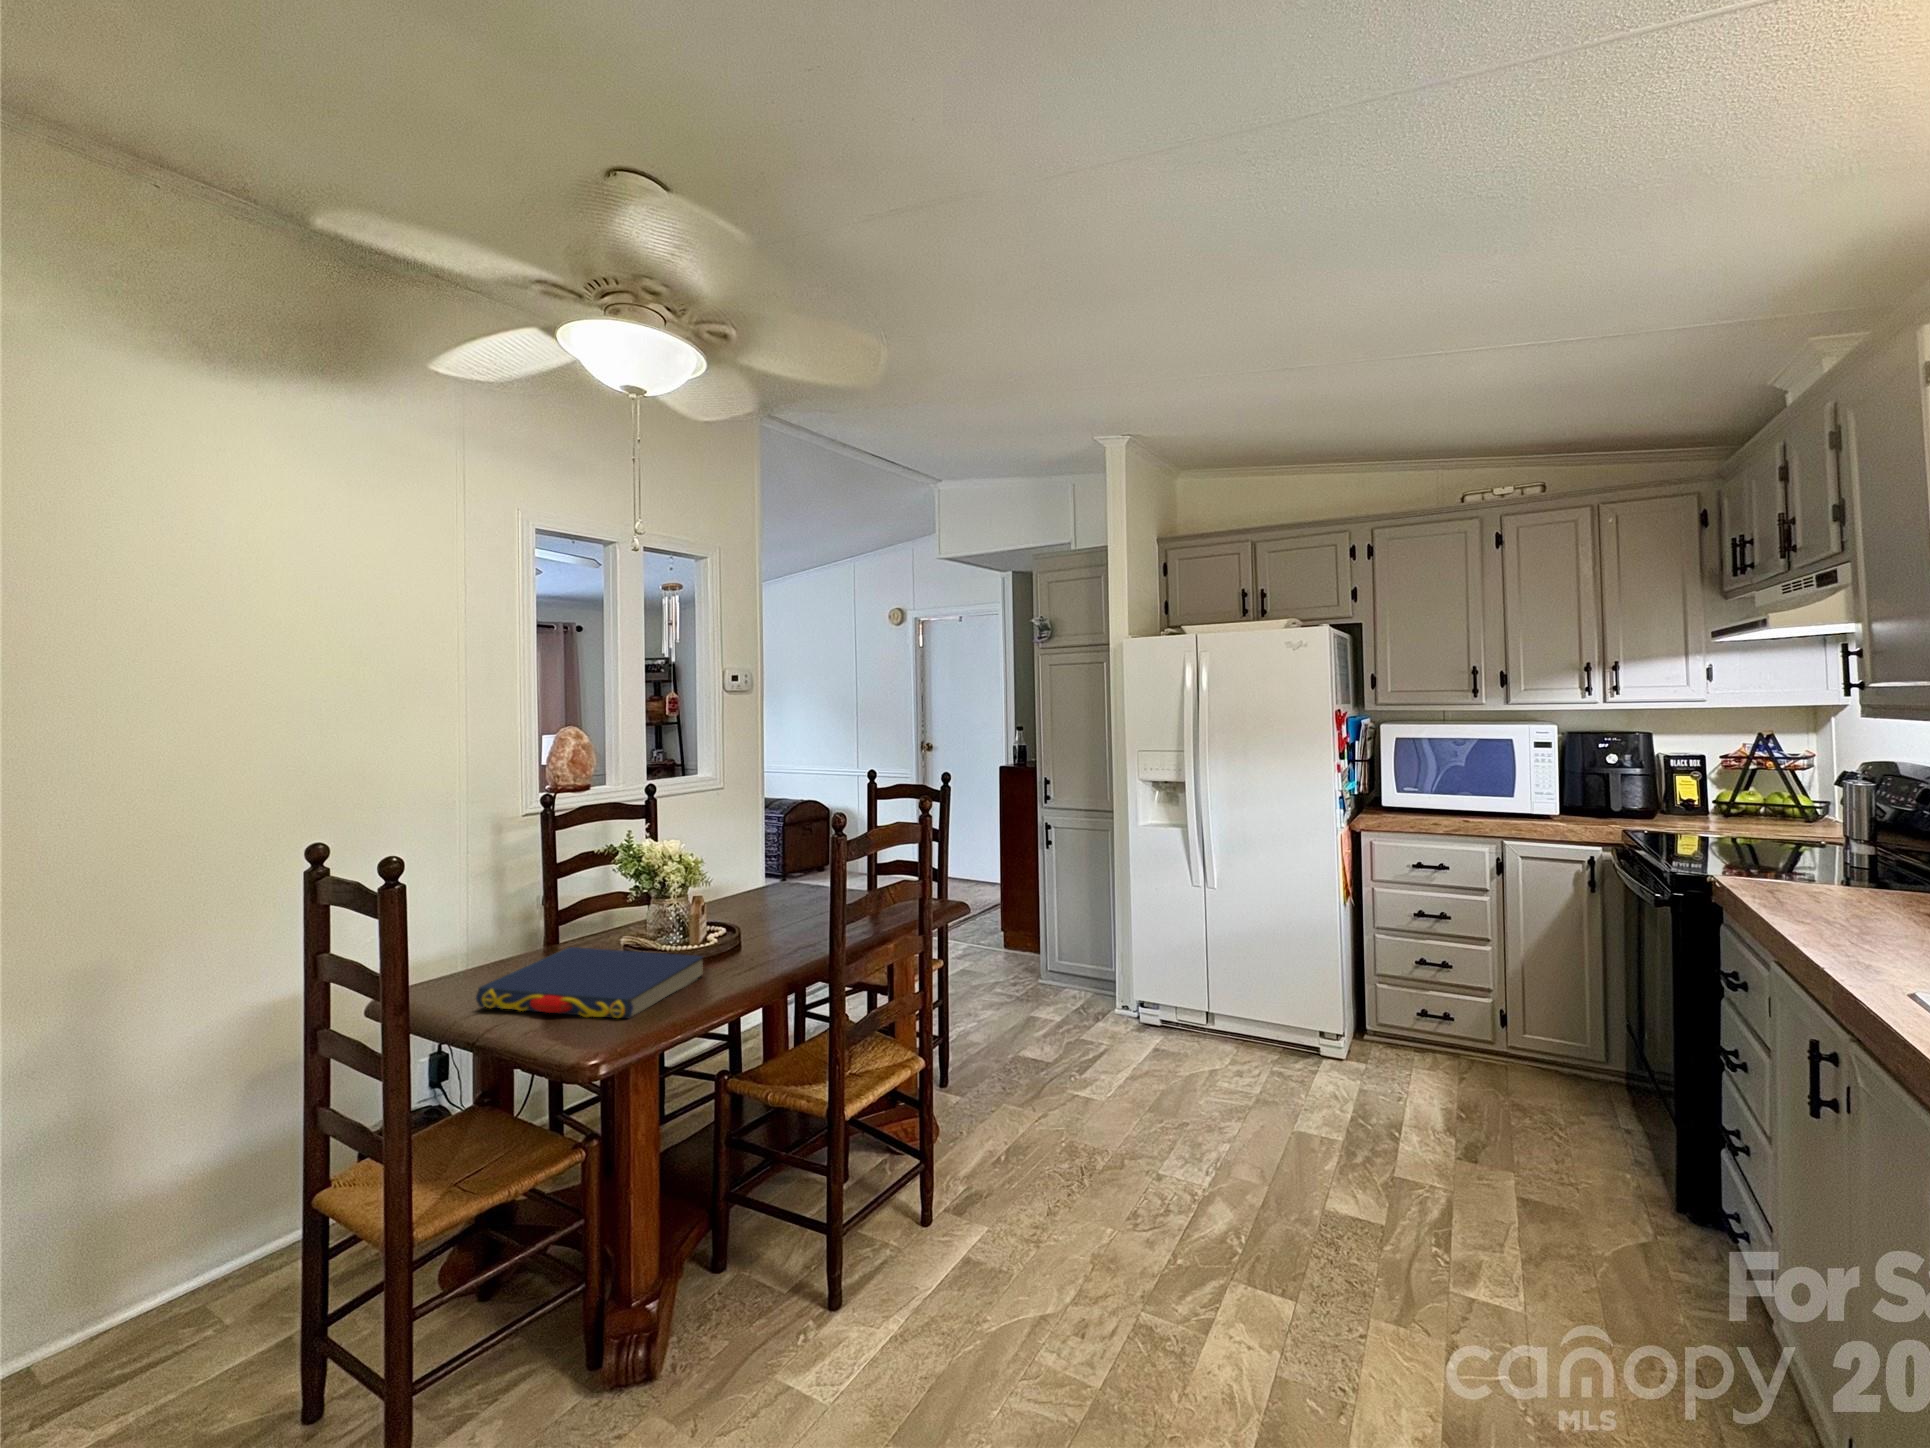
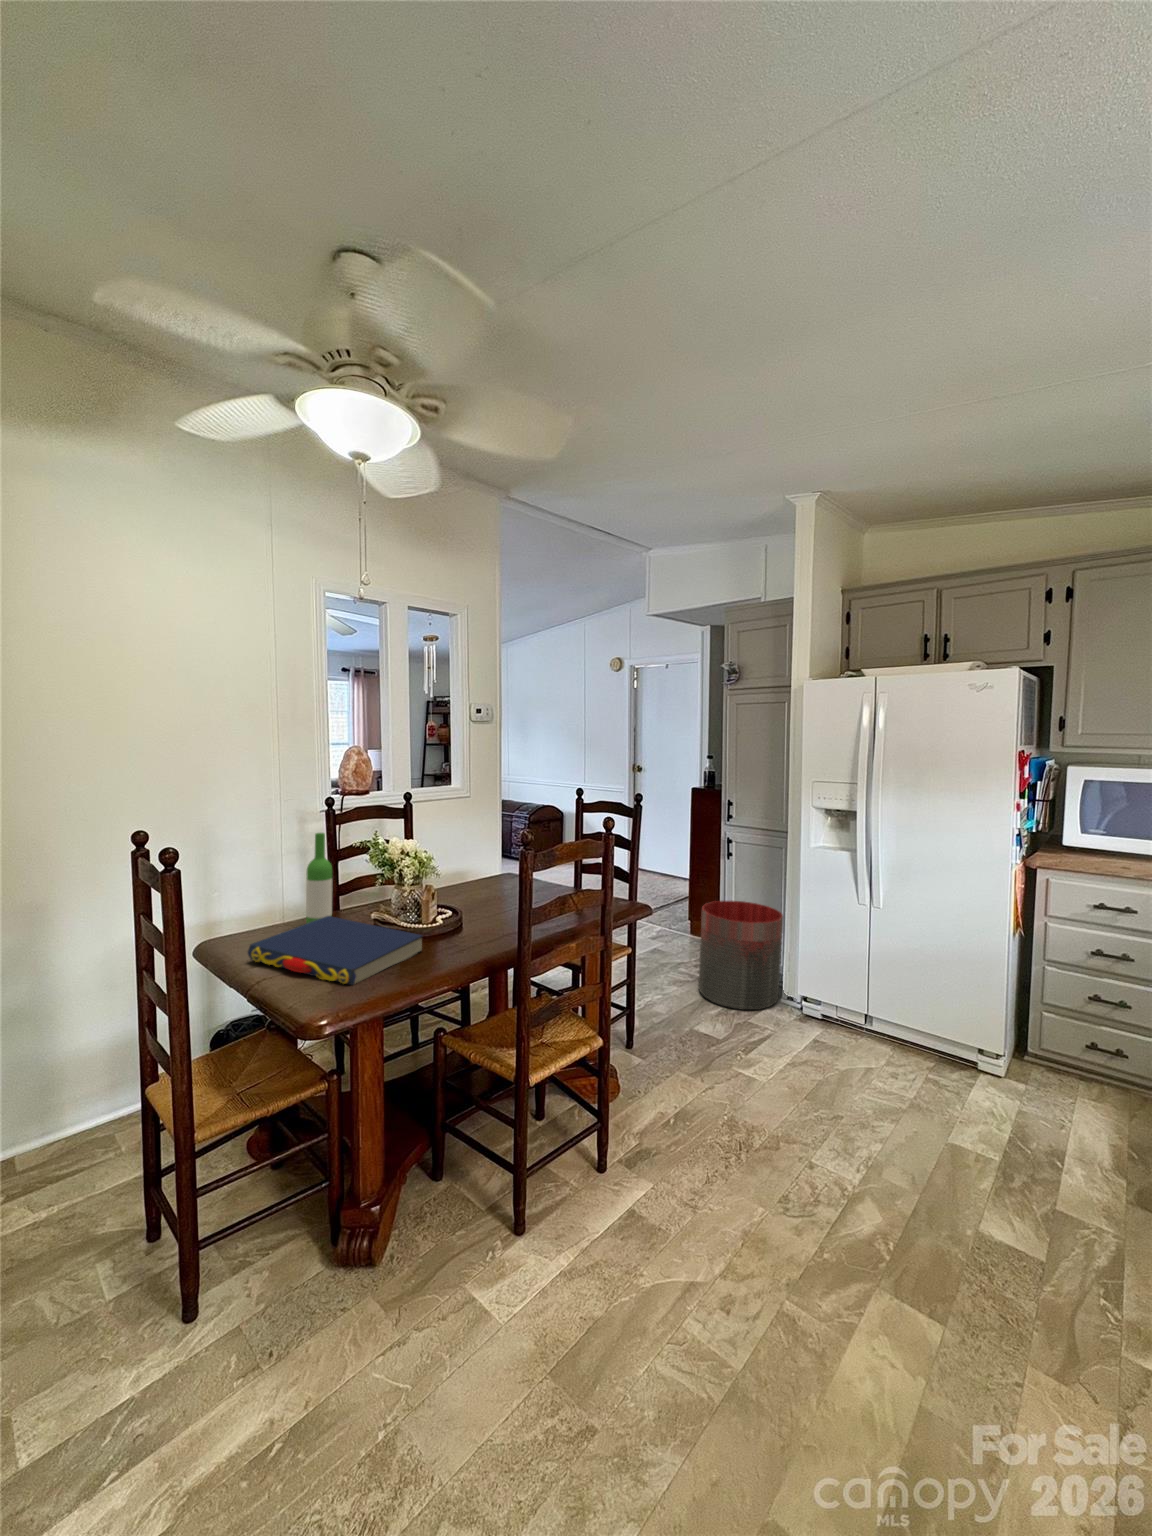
wine bottle: none [536,843,571,966] -> present [306,833,332,923]
trash can: none [1016,898,1110,1028] -> present [698,901,783,1010]

